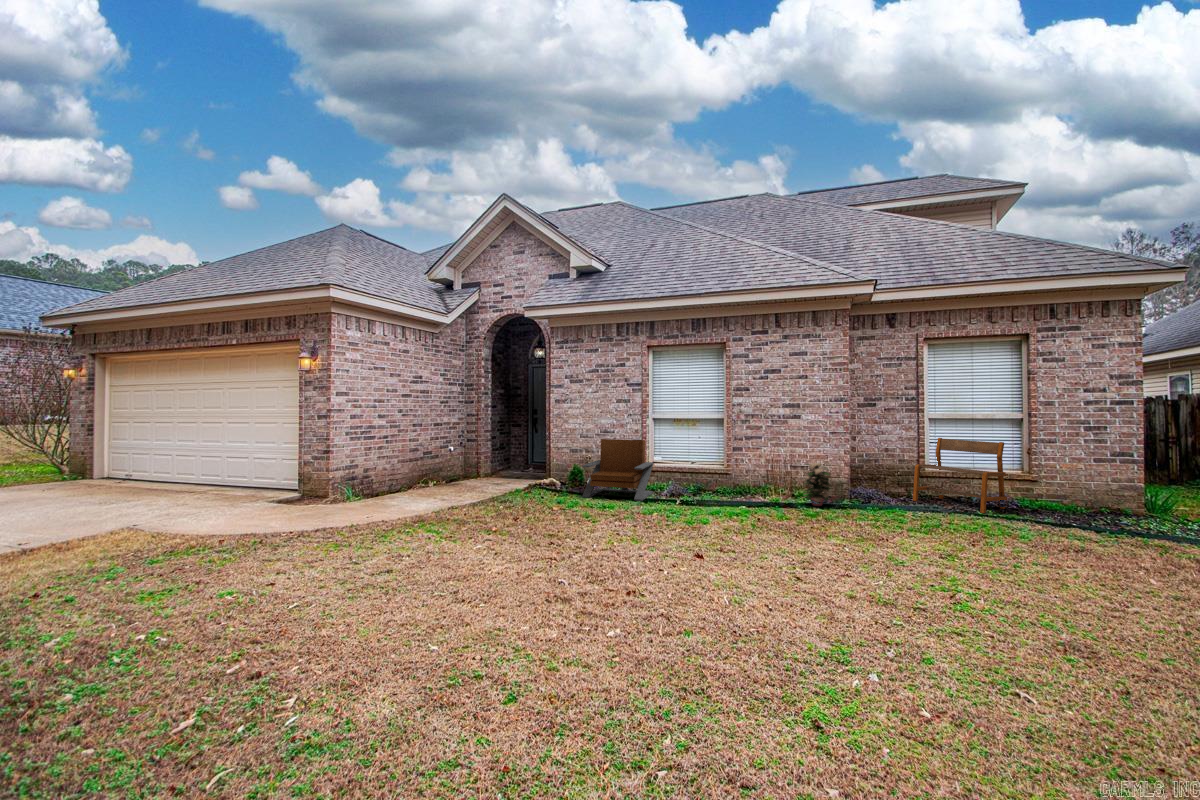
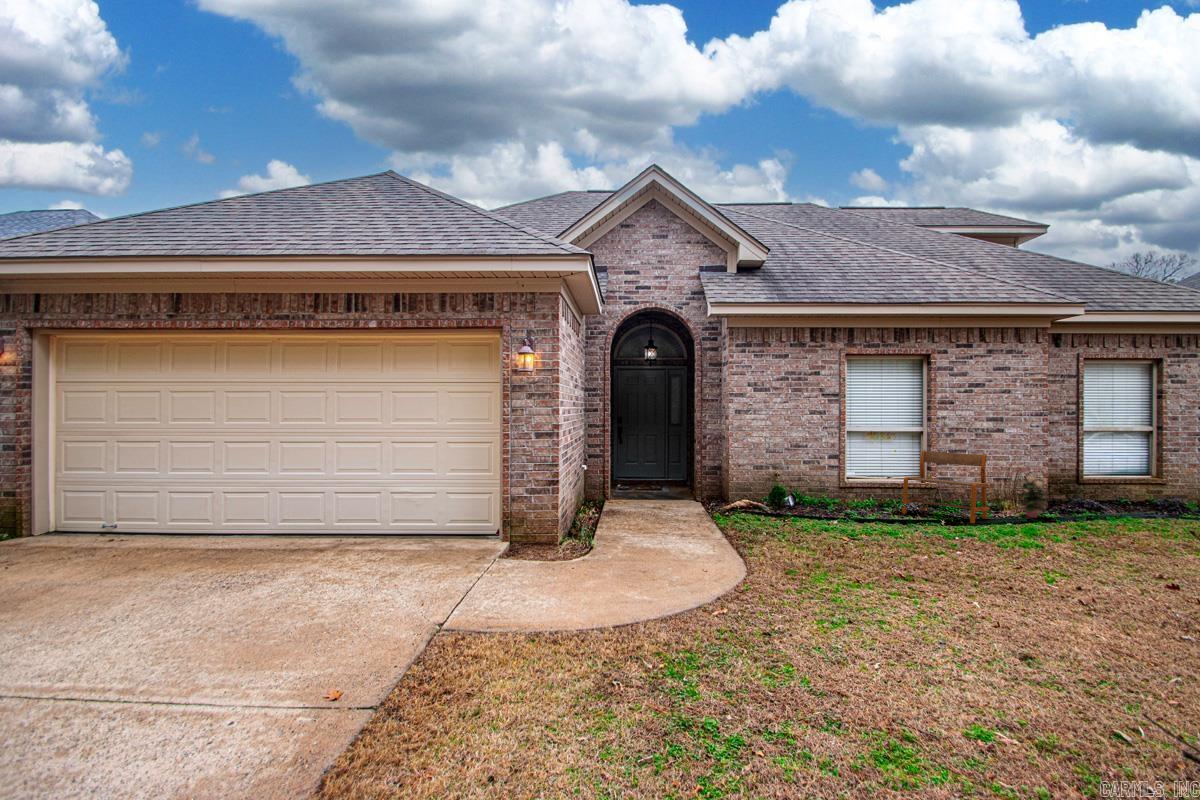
bench: present [913,438,1007,513] -> present [902,450,989,523]
lounge chair: present [582,439,654,501] -> none [797,456,884,522]

